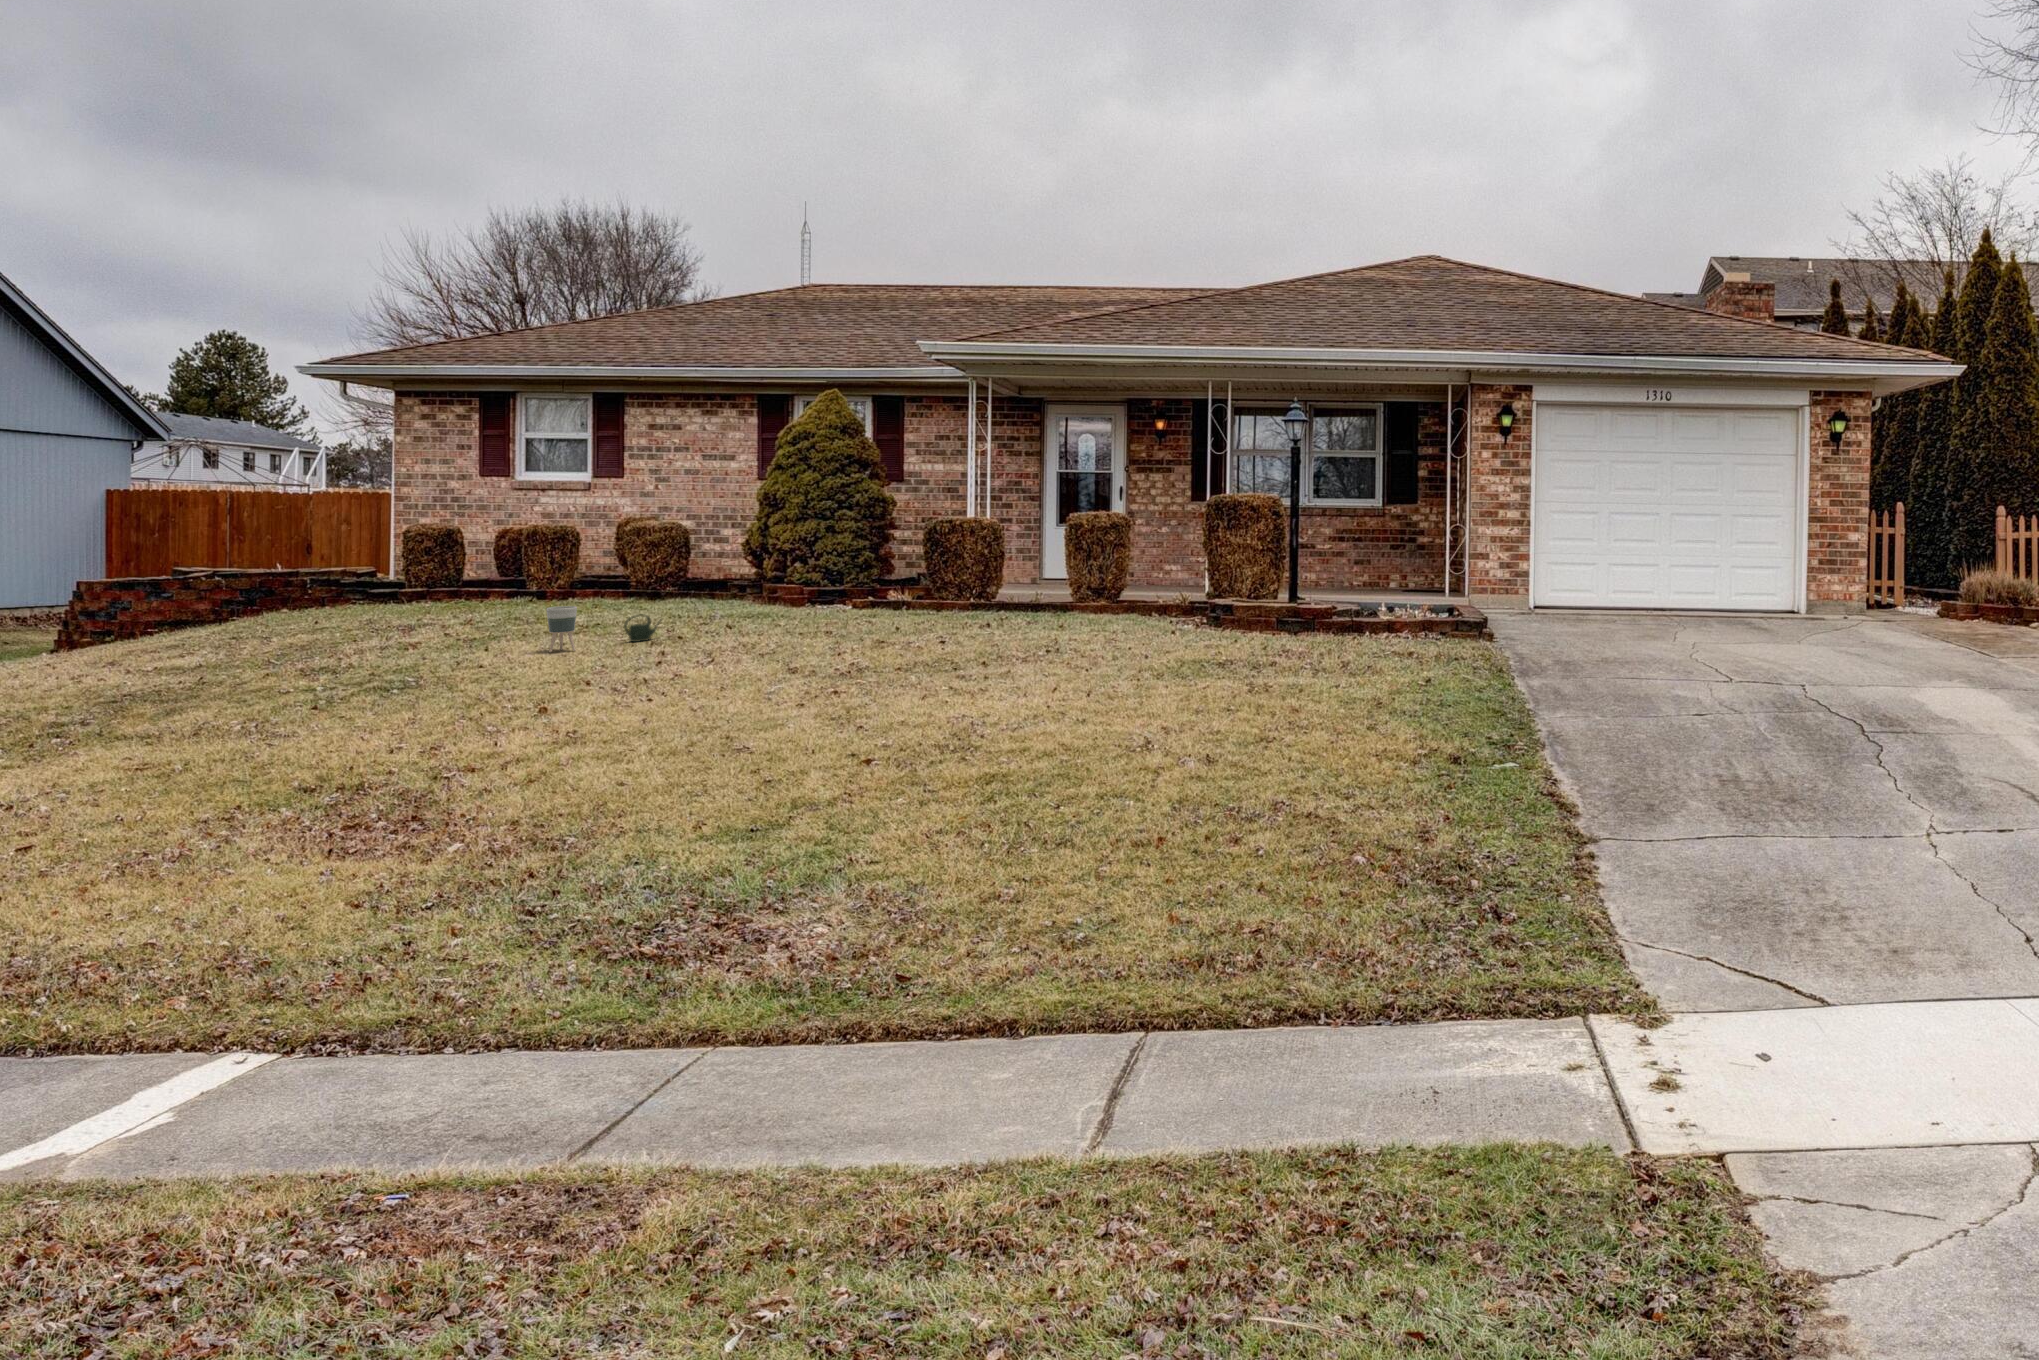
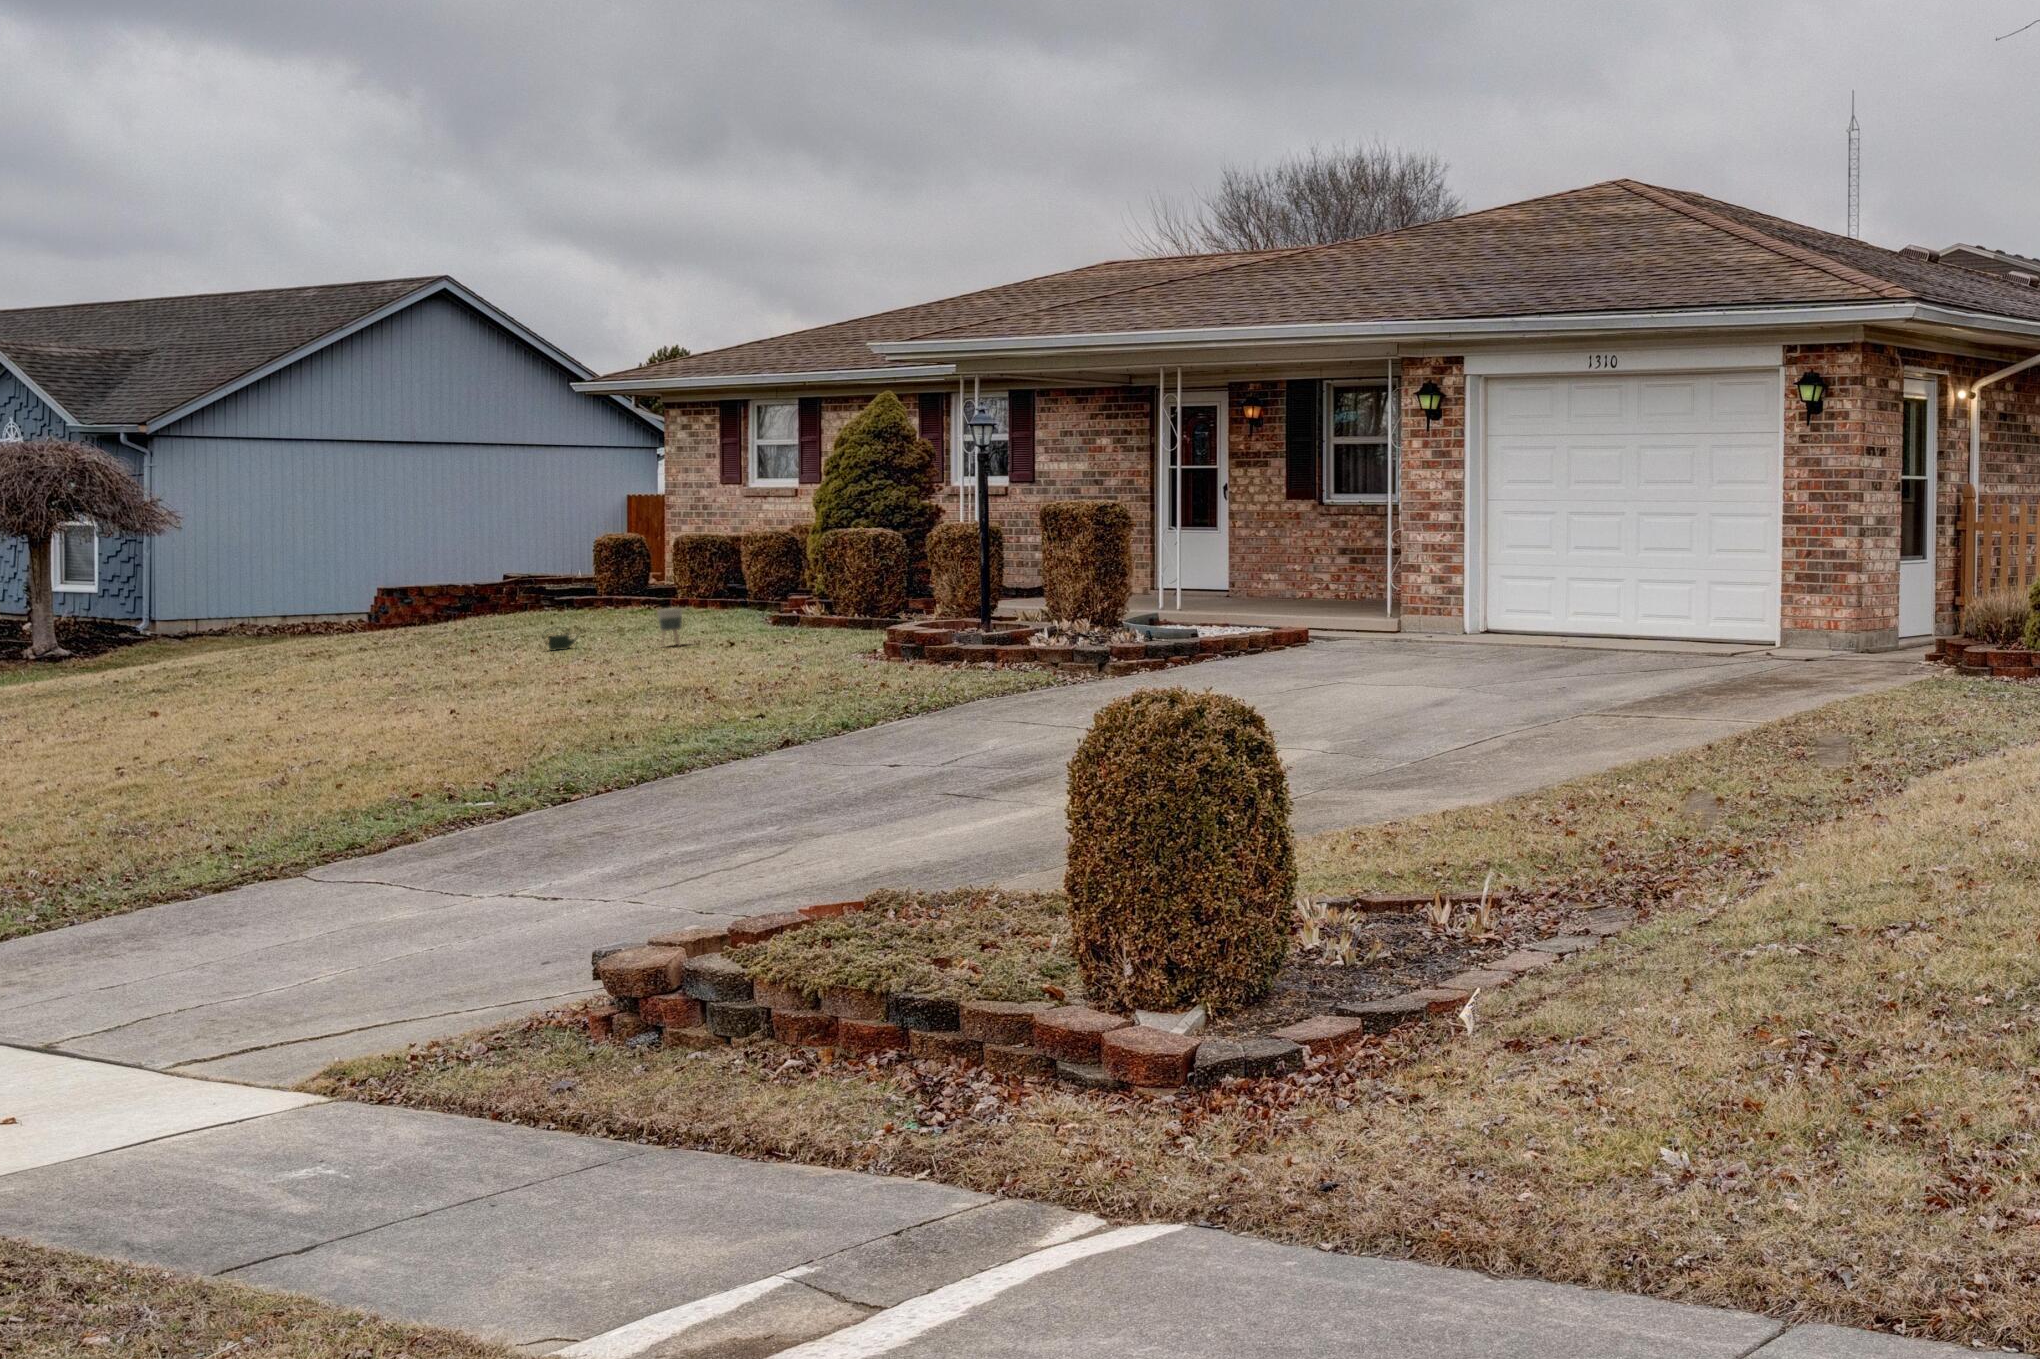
planter: present [547,606,577,652] -> present [657,608,682,645]

